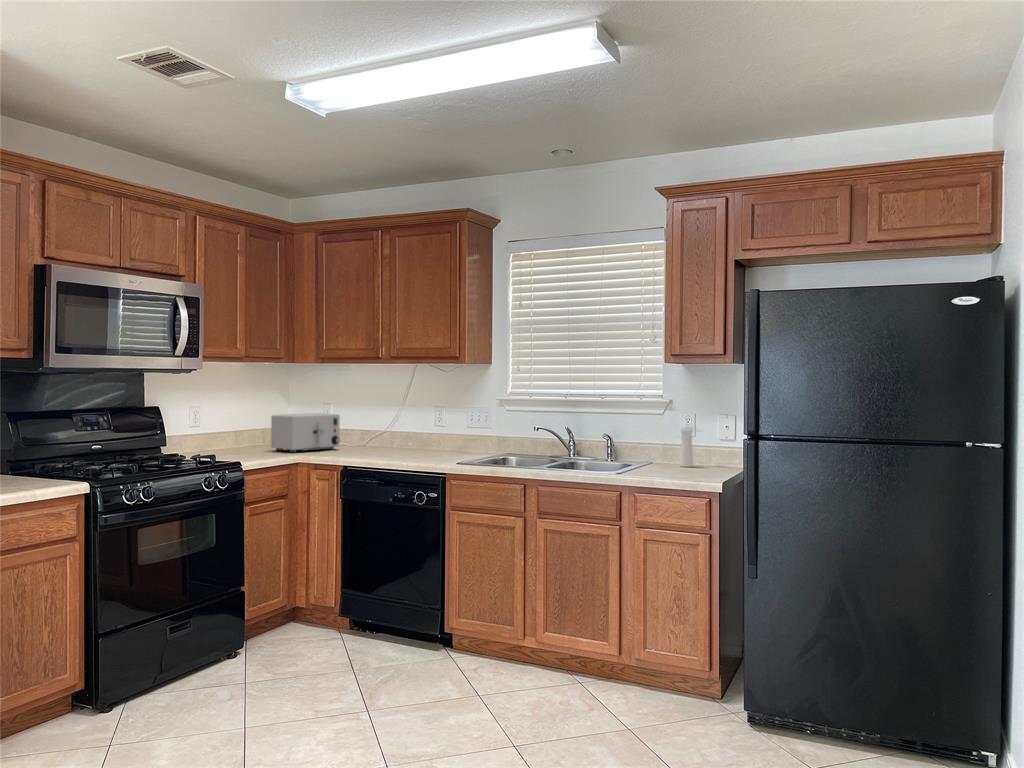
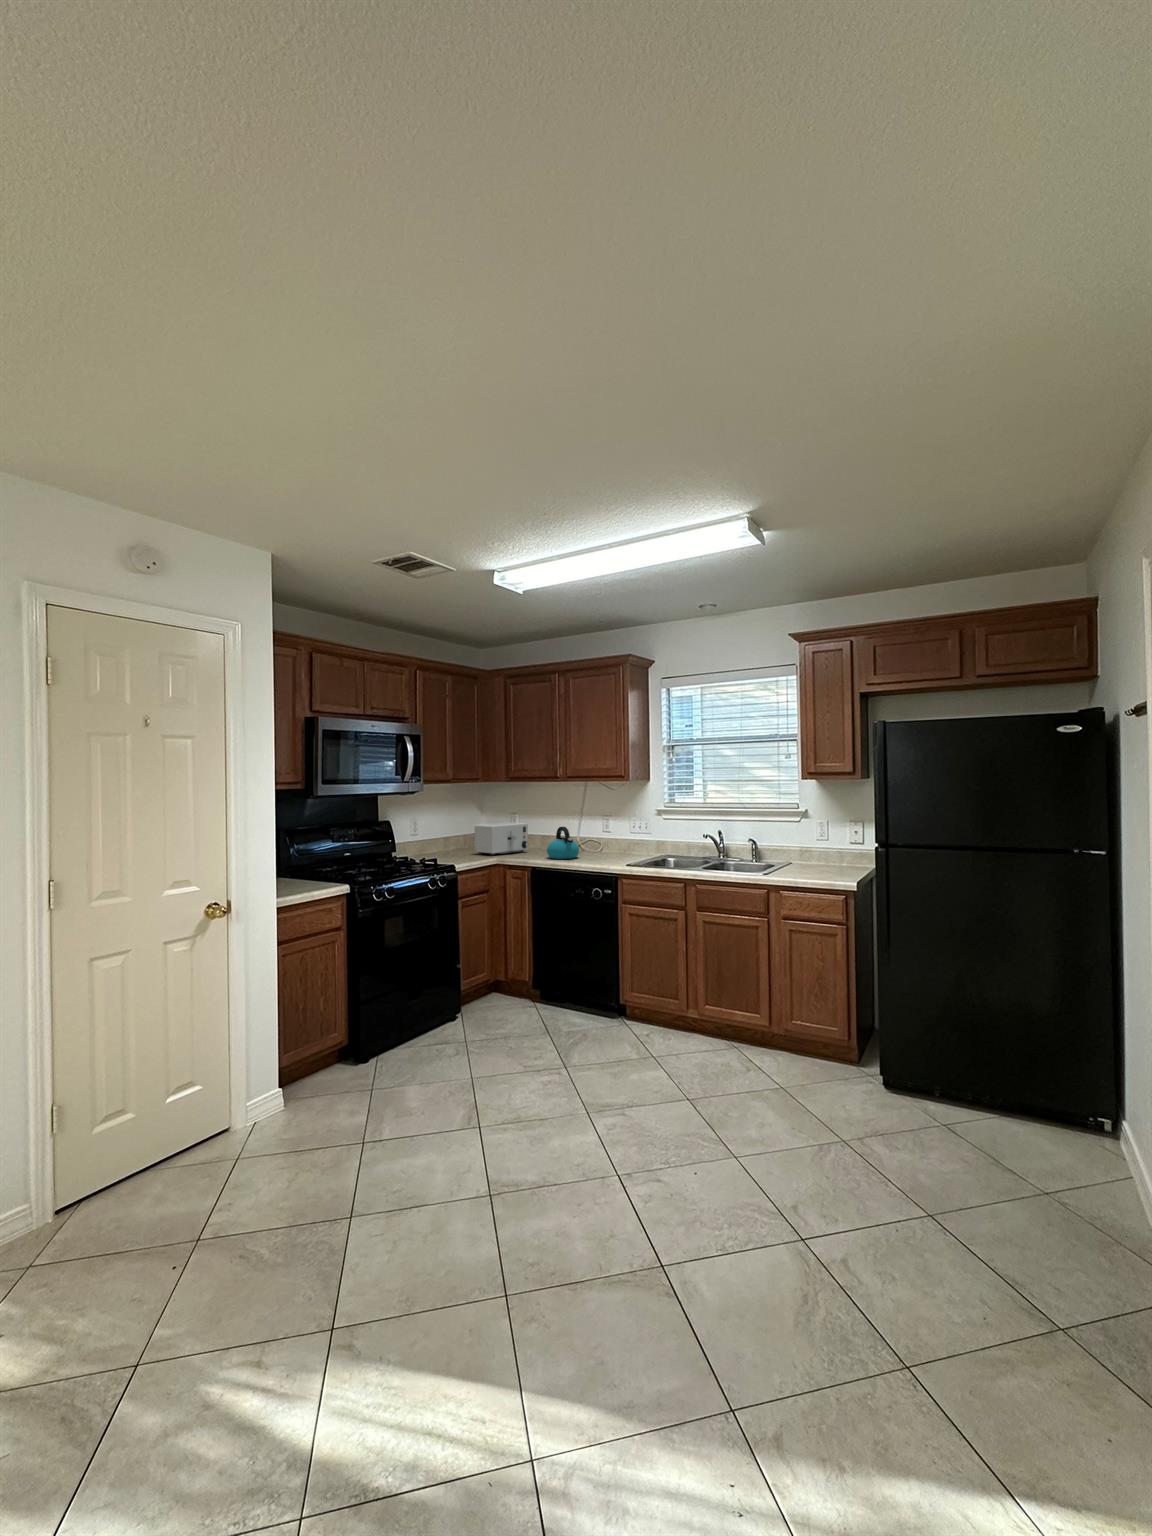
kettle: none [360,417,401,457] -> present [547,827,579,859]
pepper mill: present [680,426,701,467] -> none [815,827,842,867]

